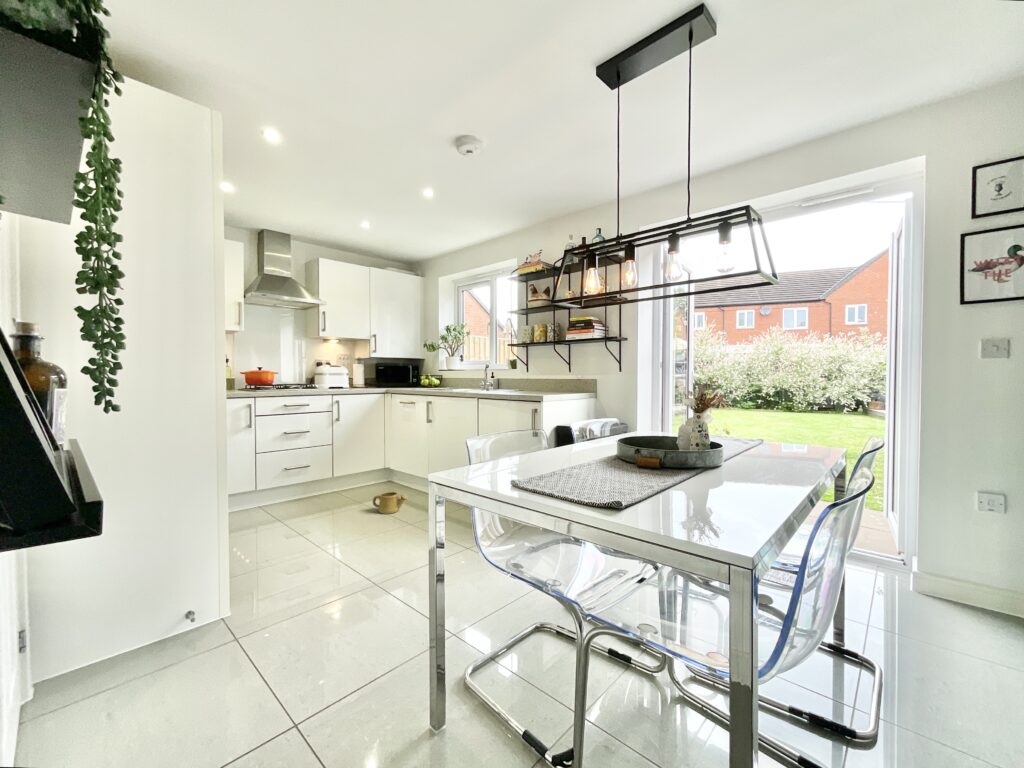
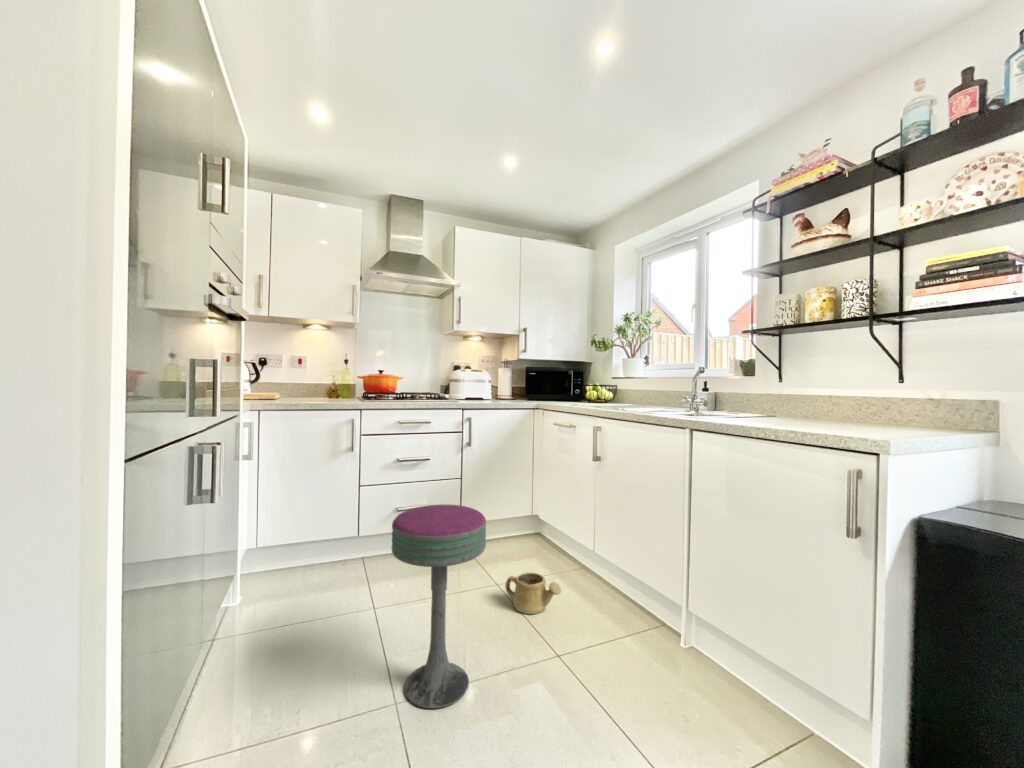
bar stool: none [313,446,368,548] -> present [392,504,486,709]

